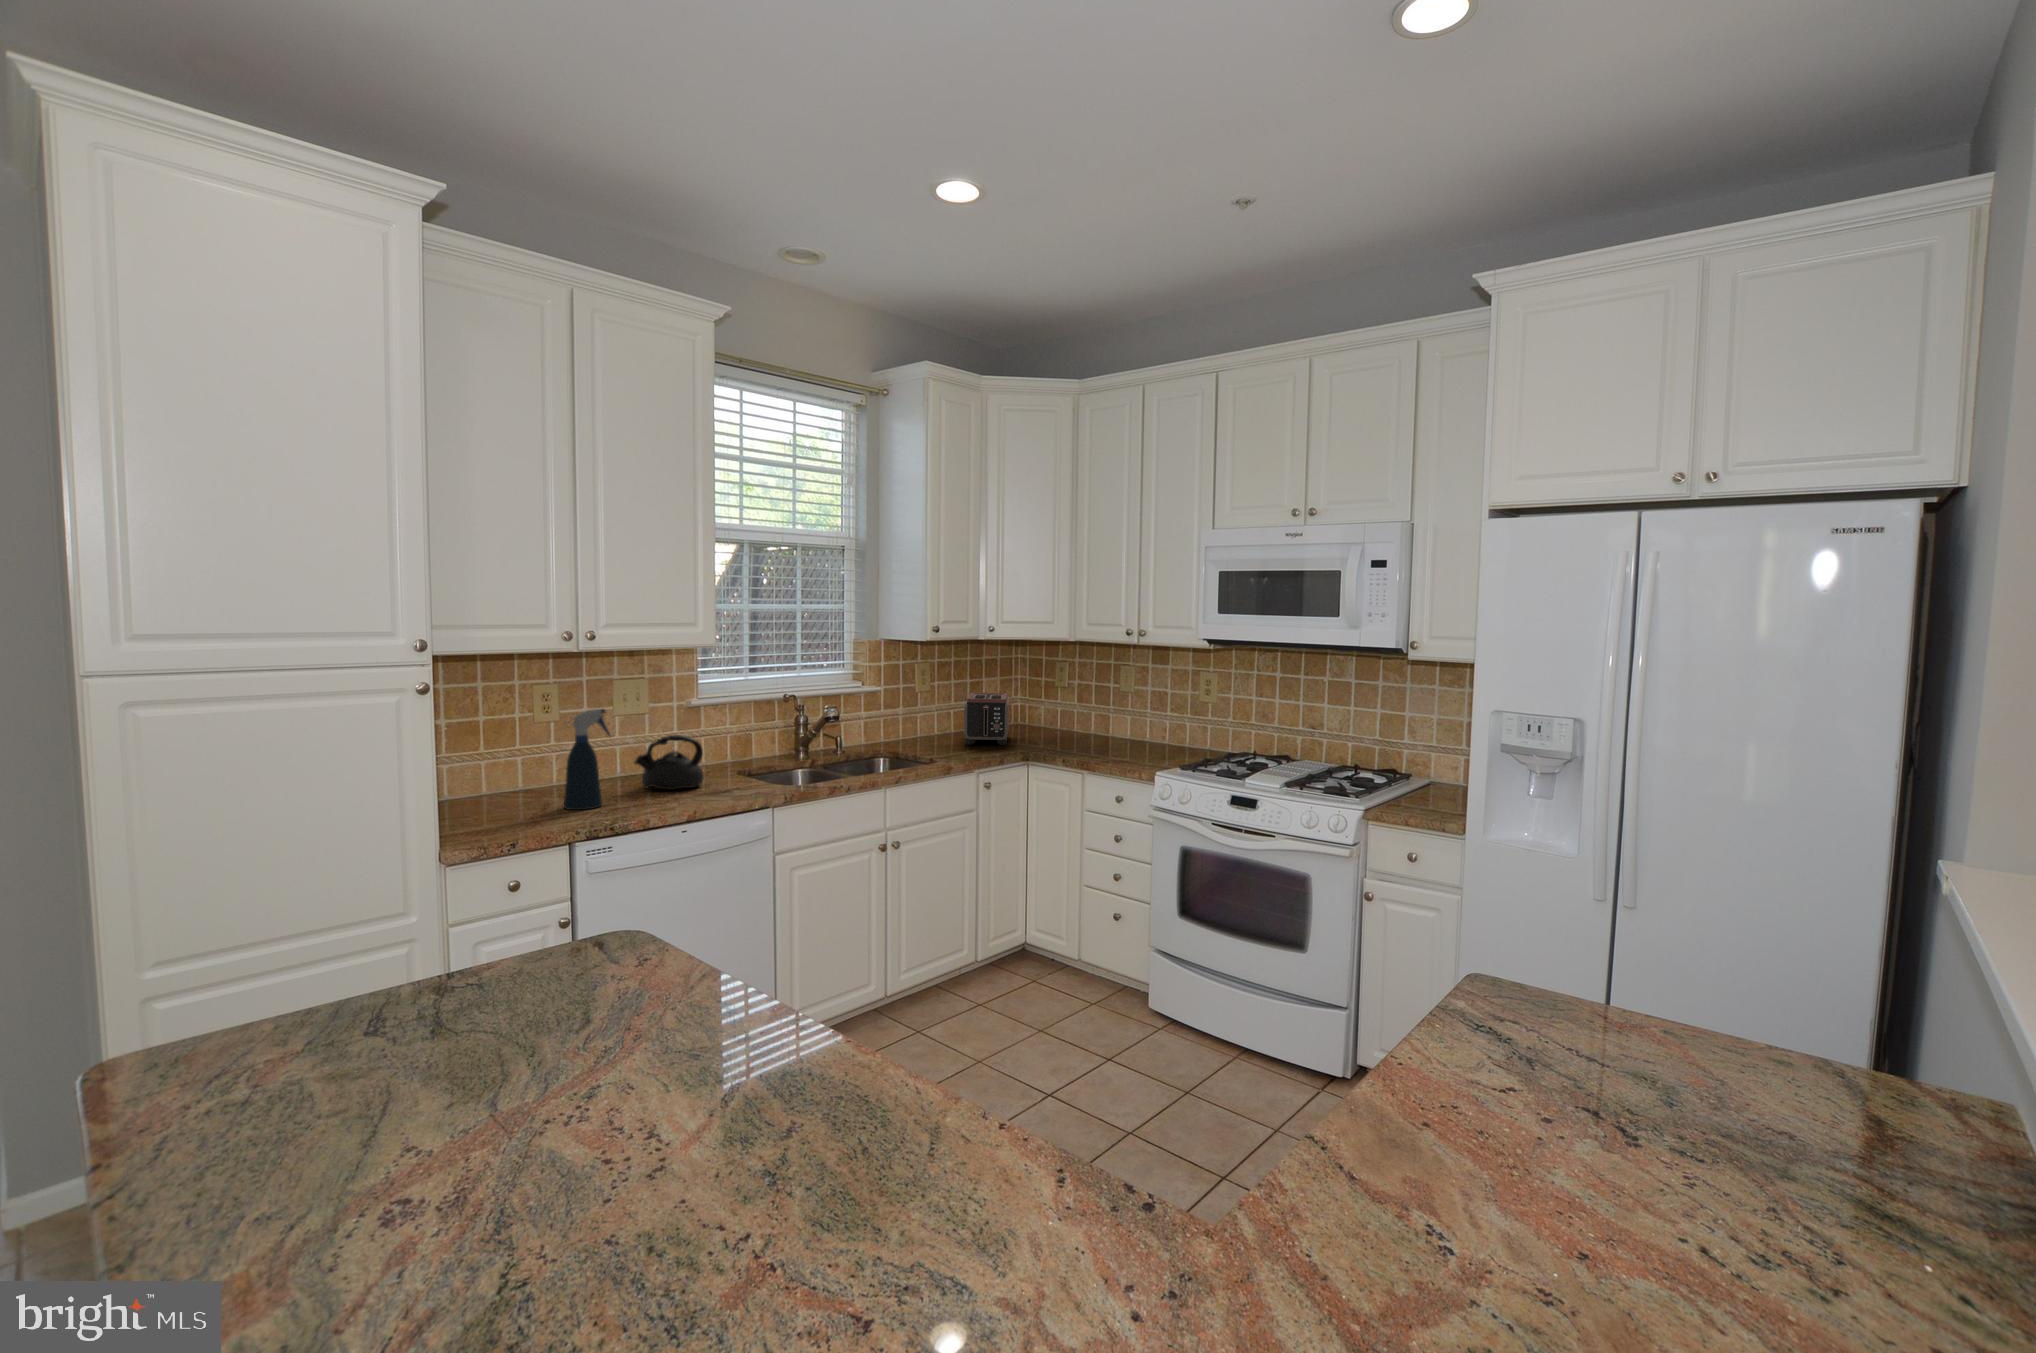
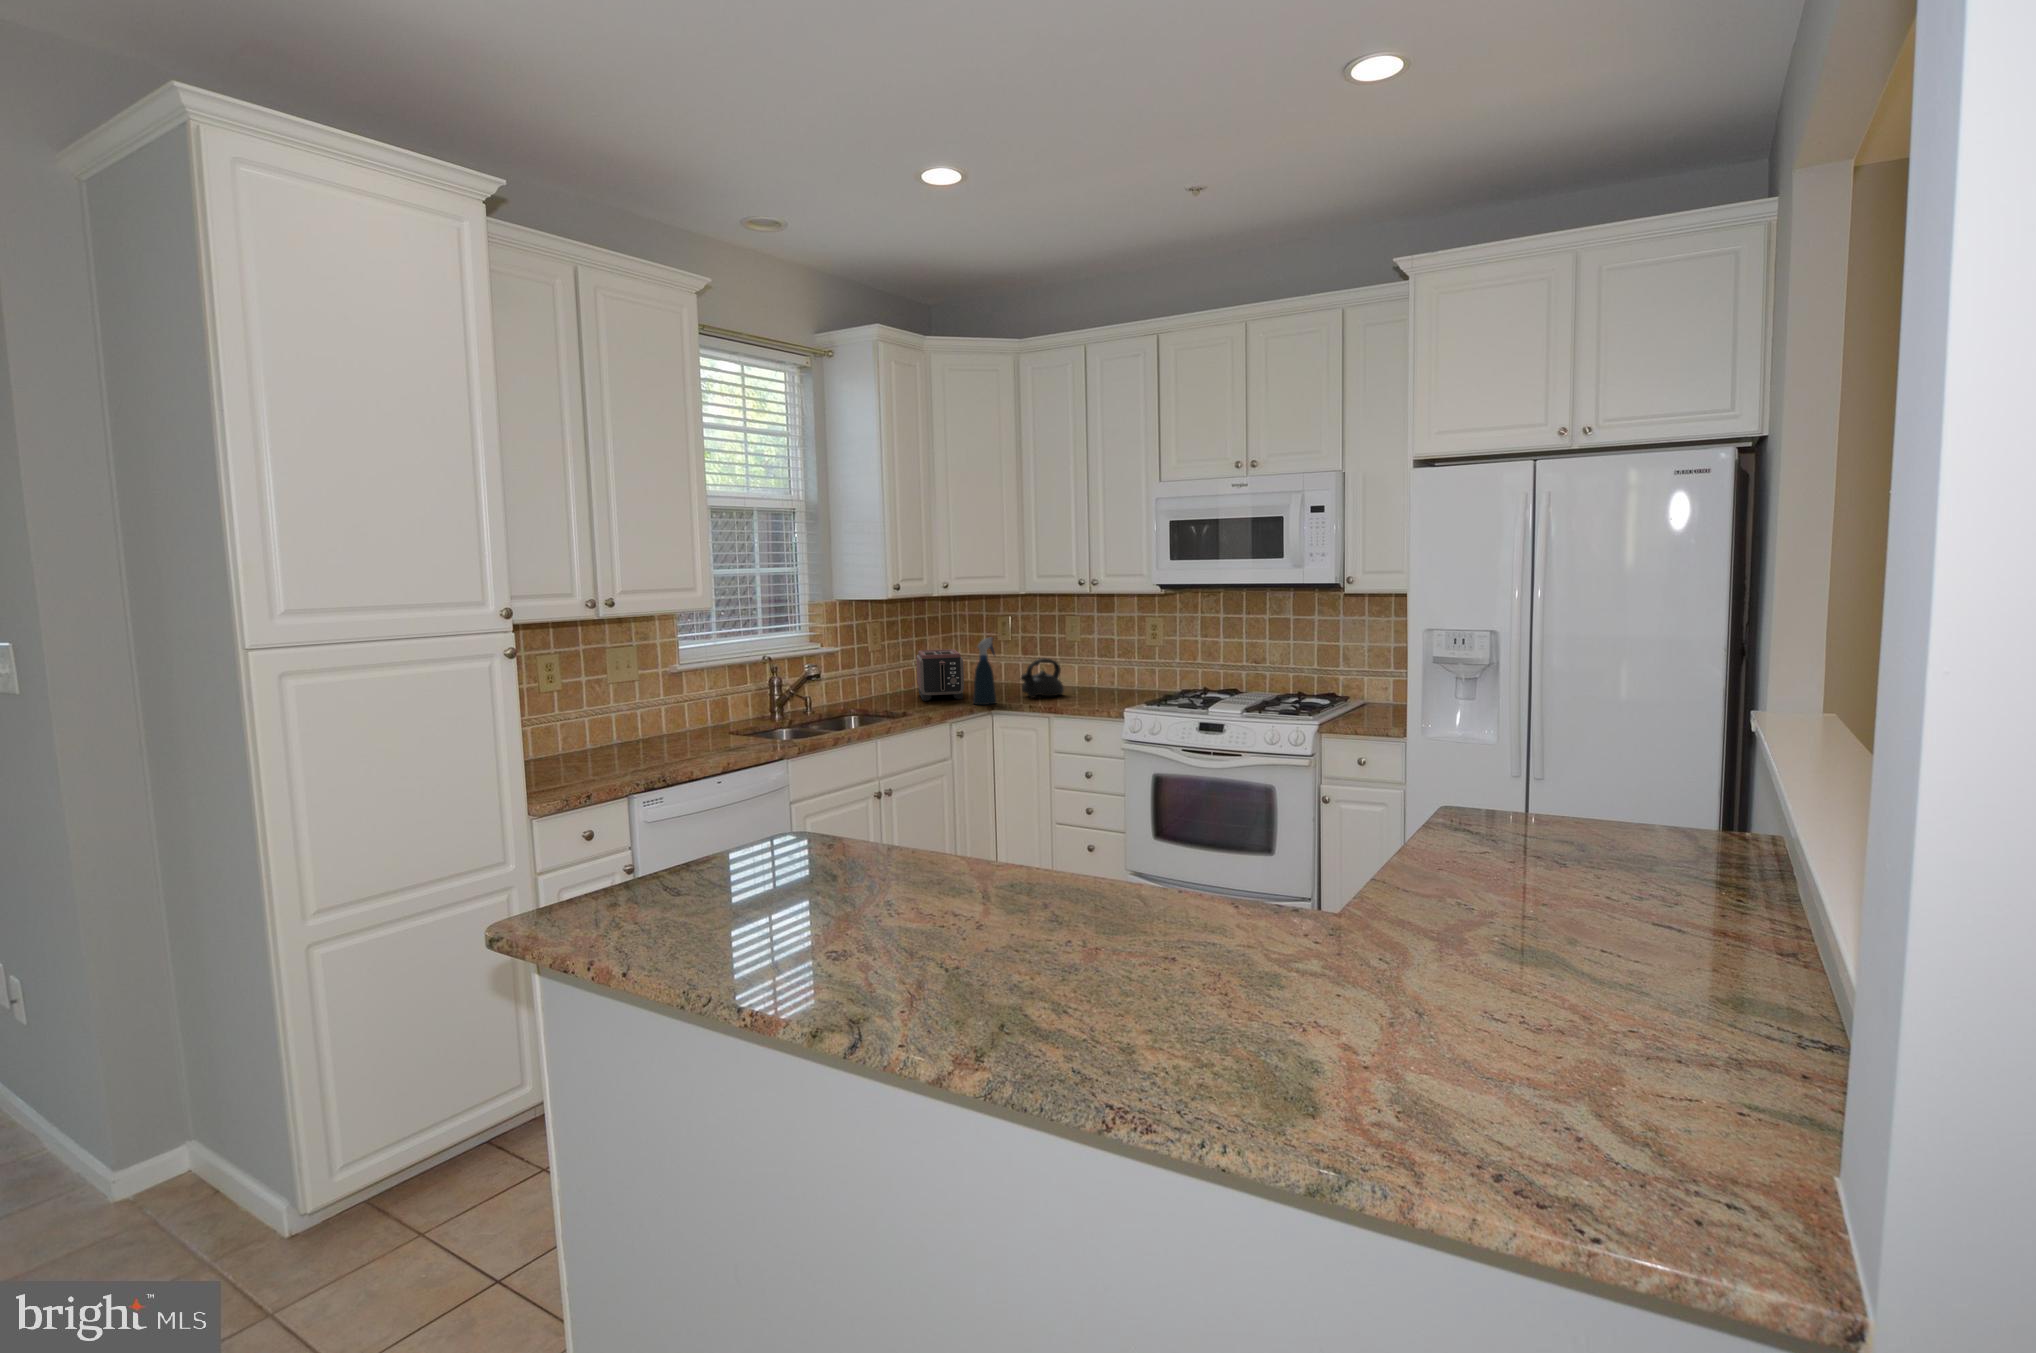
spray bottle: present [564,709,610,810] -> present [973,637,996,705]
teapot: present [635,735,704,790] -> present [1021,658,1064,698]

